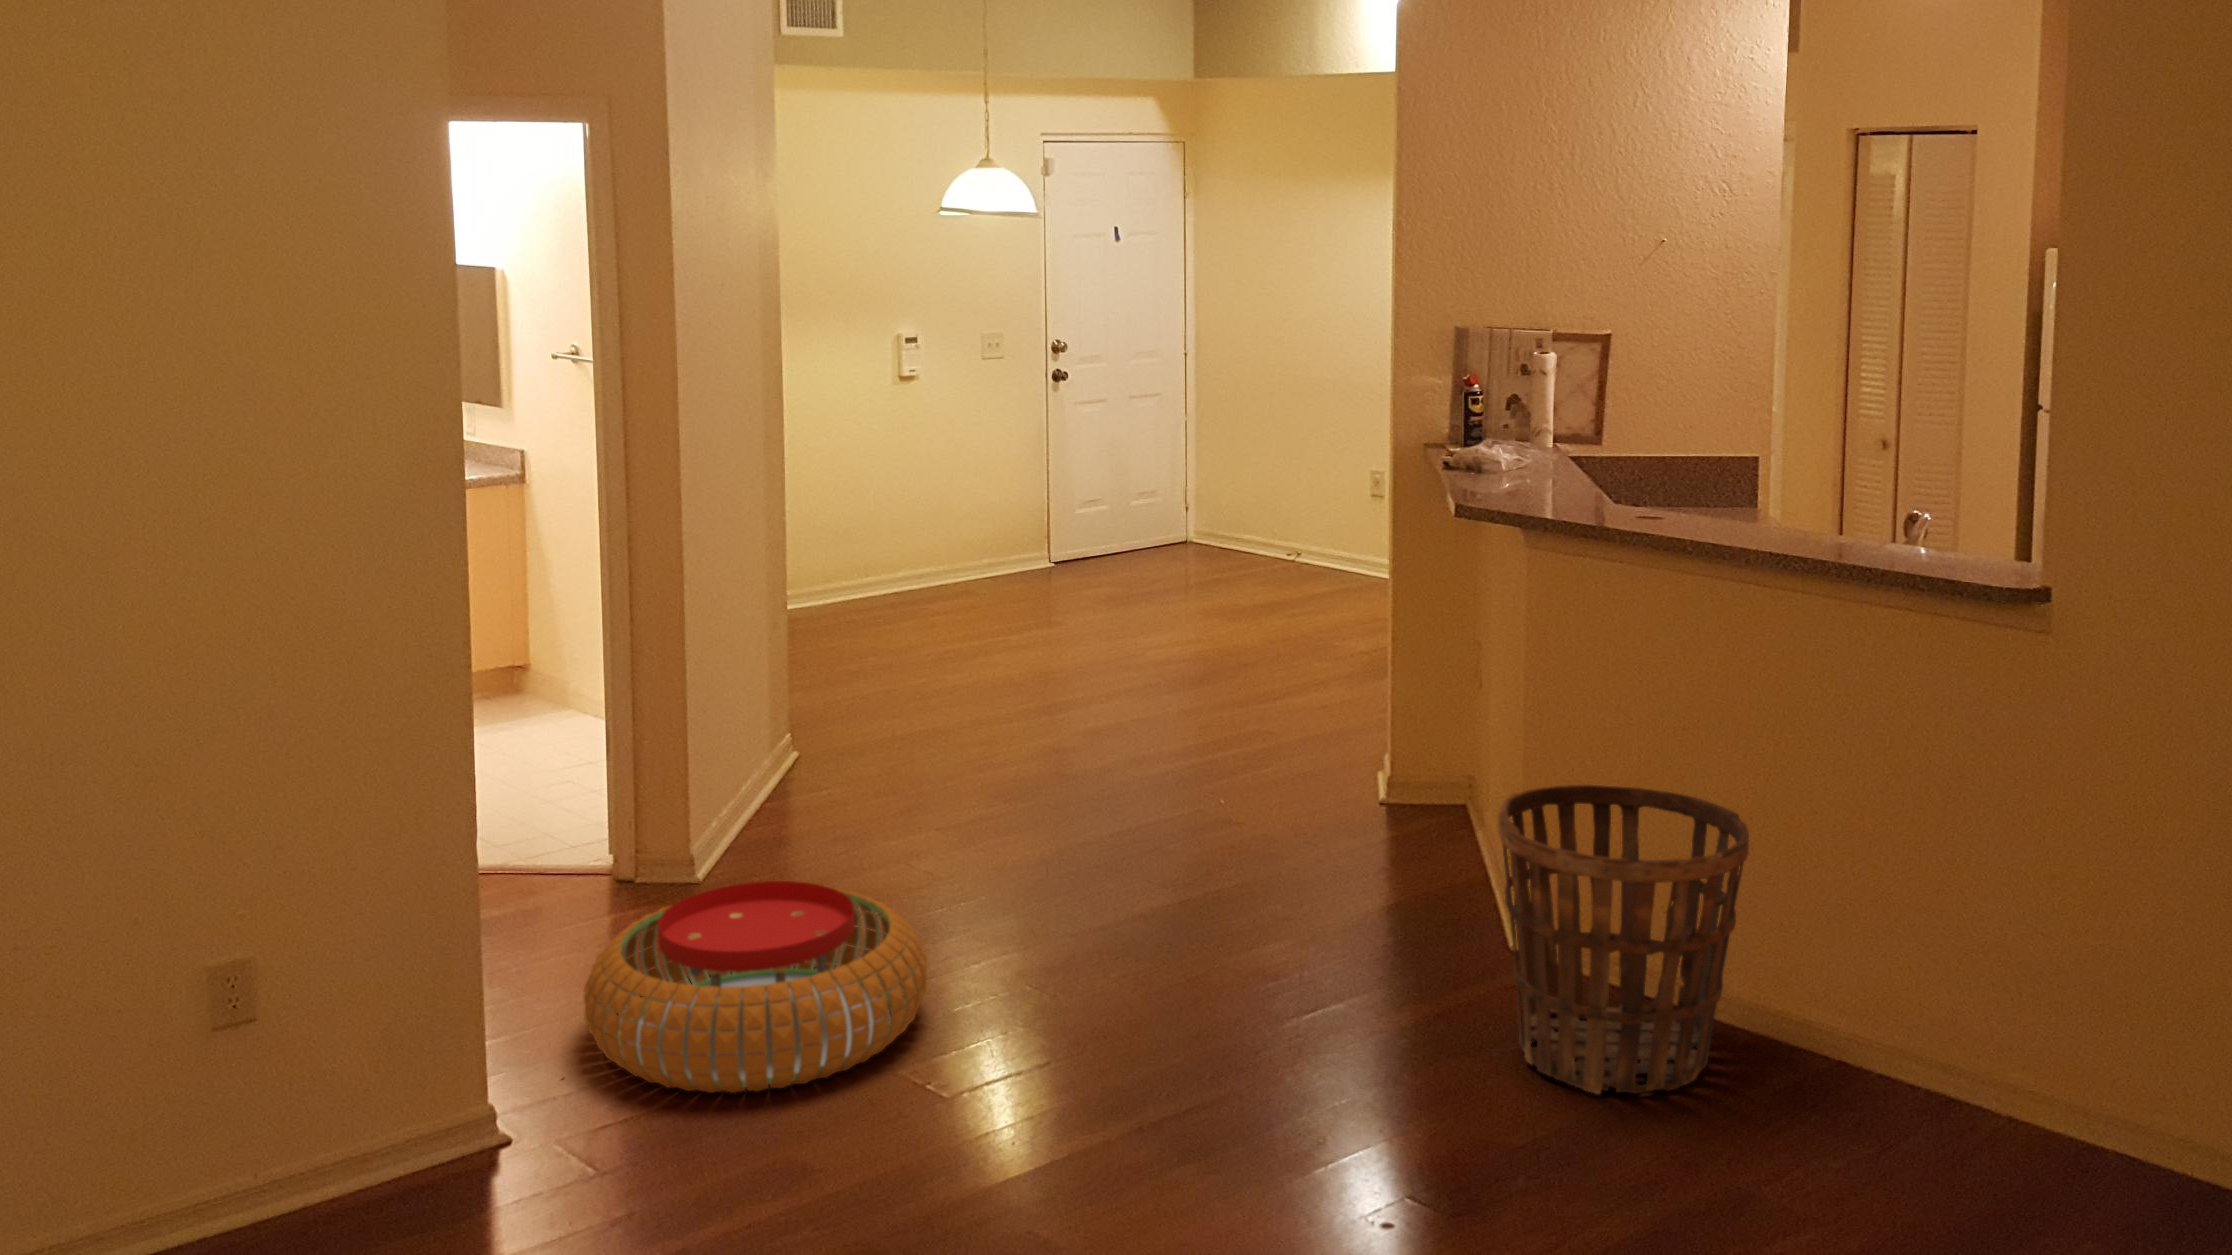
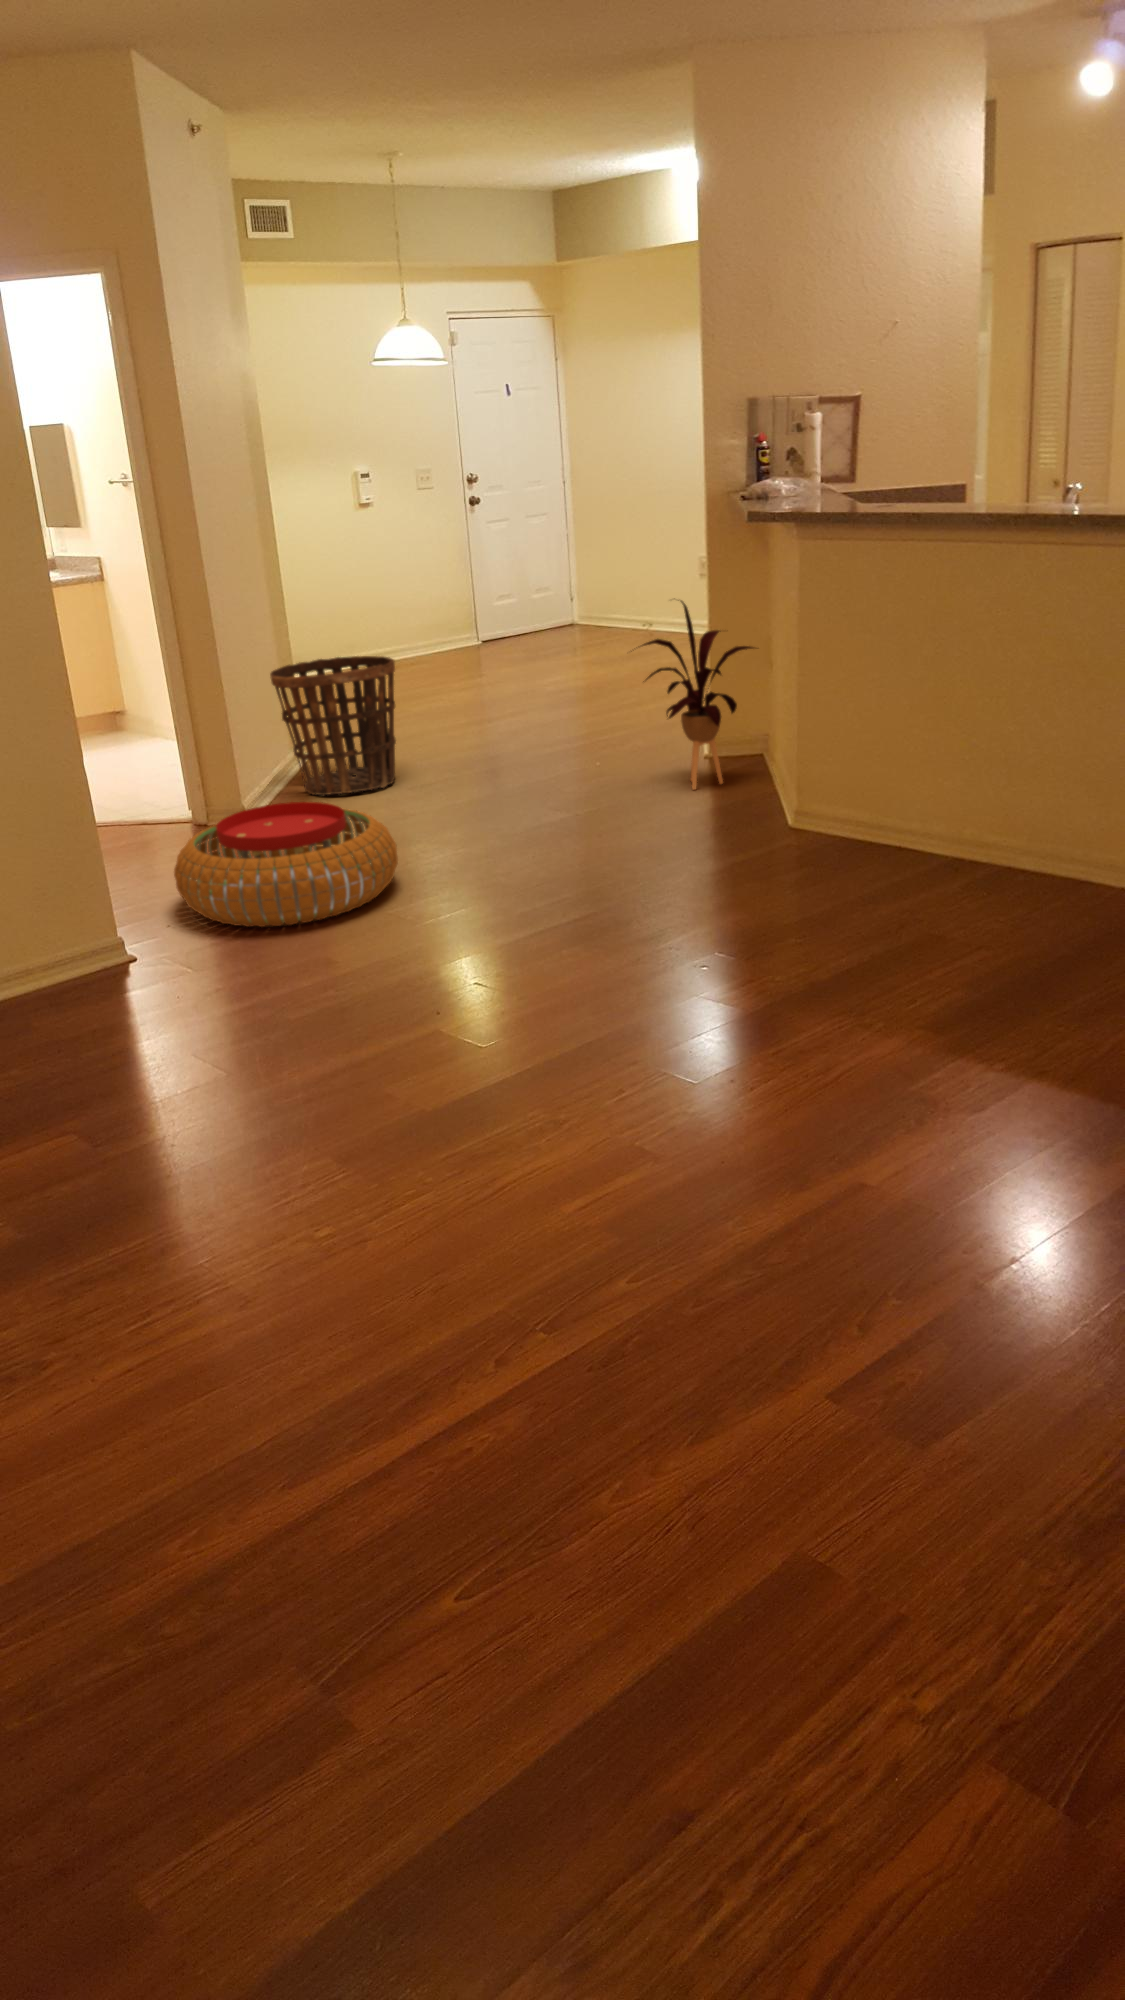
house plant: none [1278,593,1468,863] -> present [642,601,754,789]
basket: present [1499,784,1749,1094] -> present [270,656,396,795]

